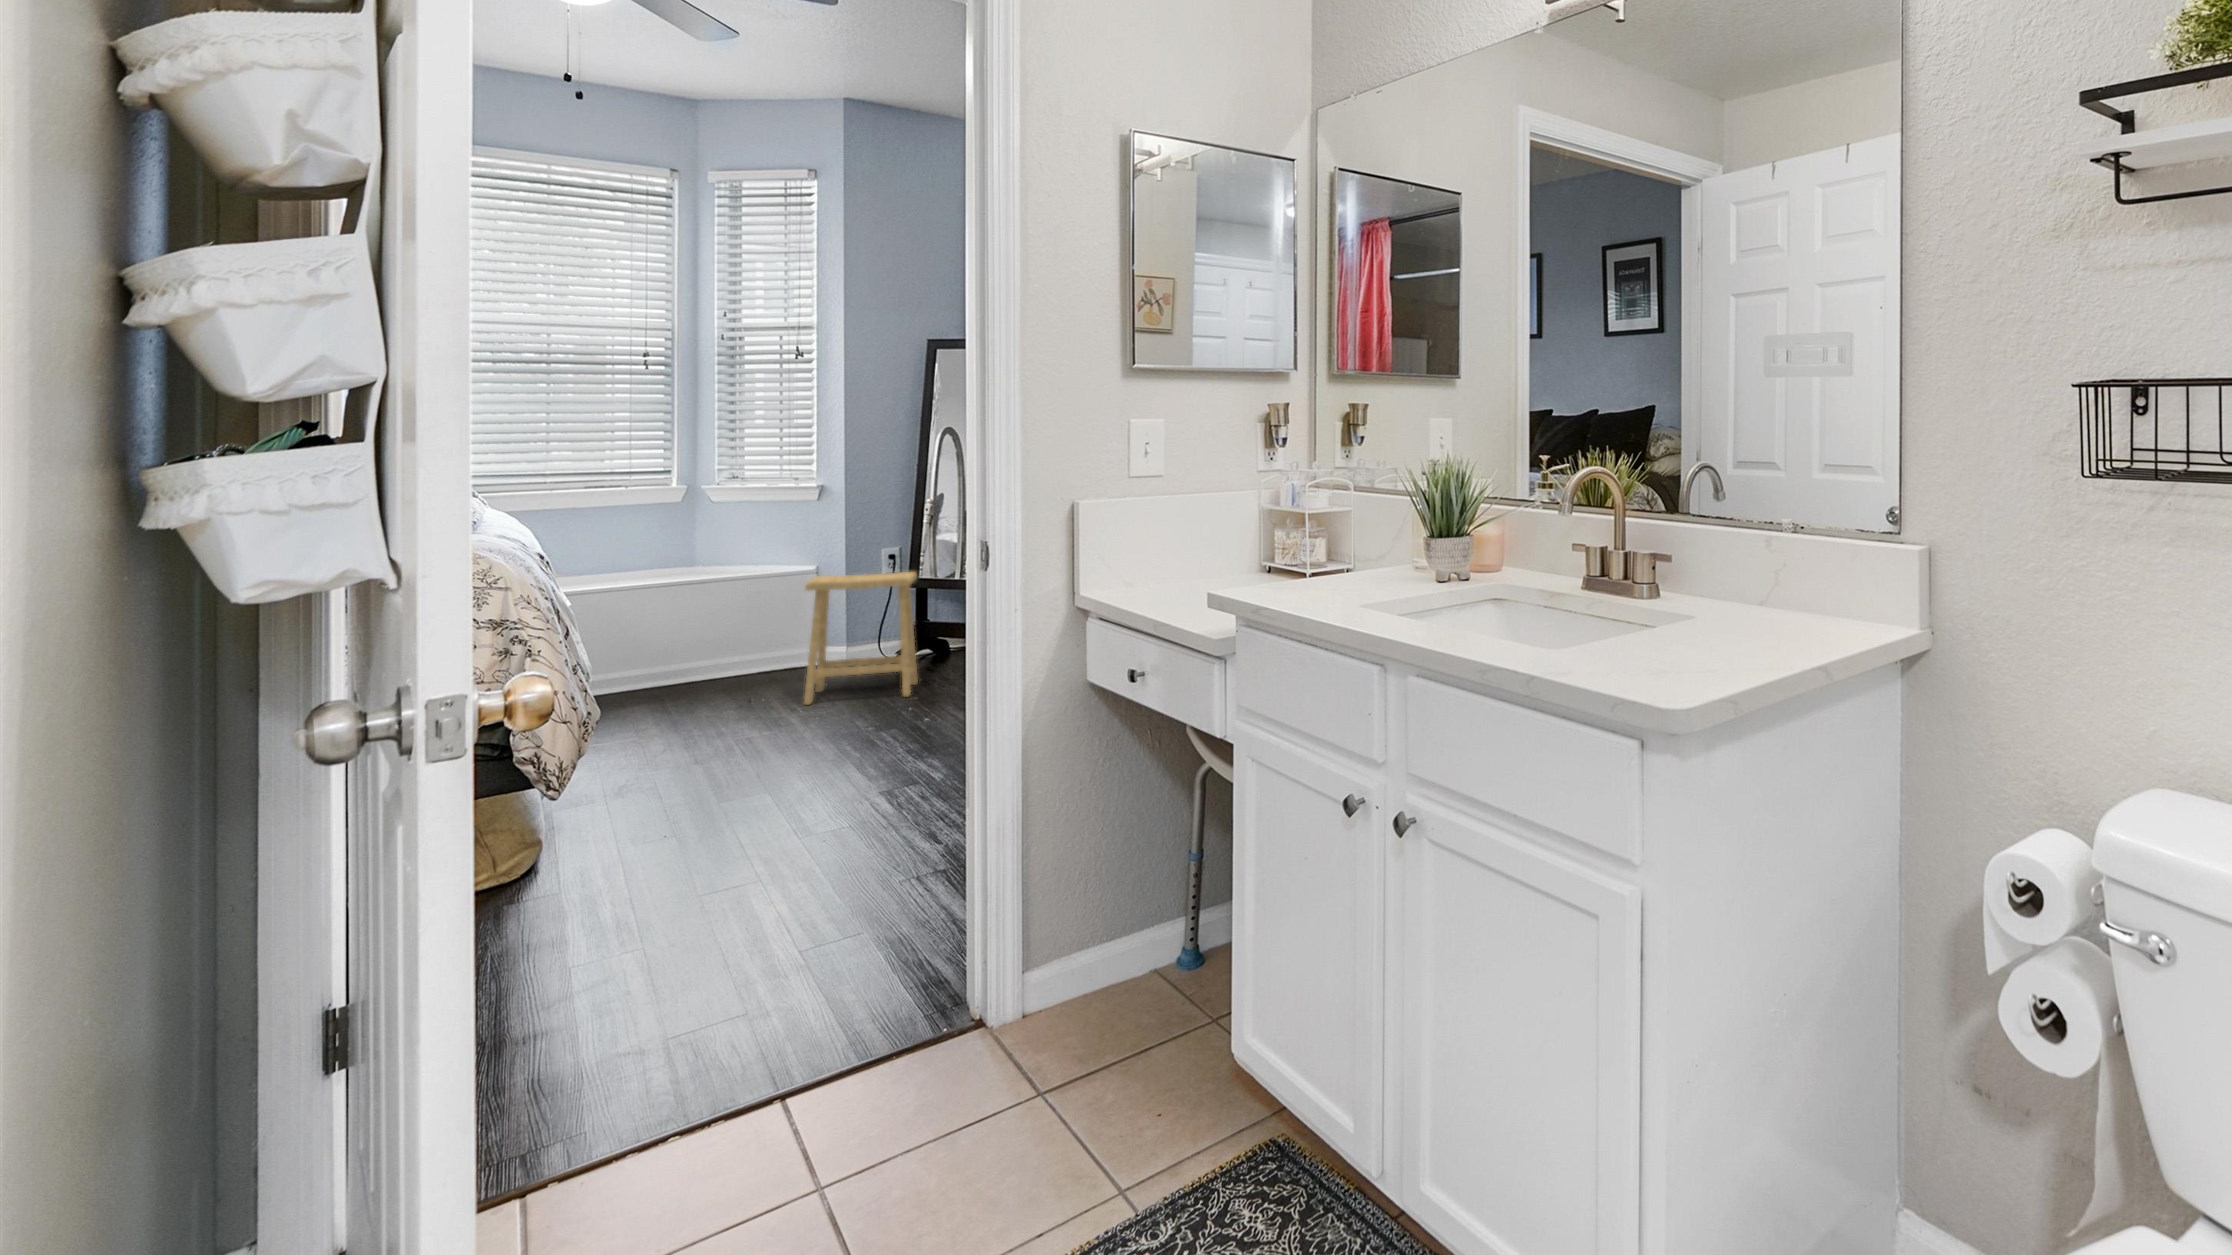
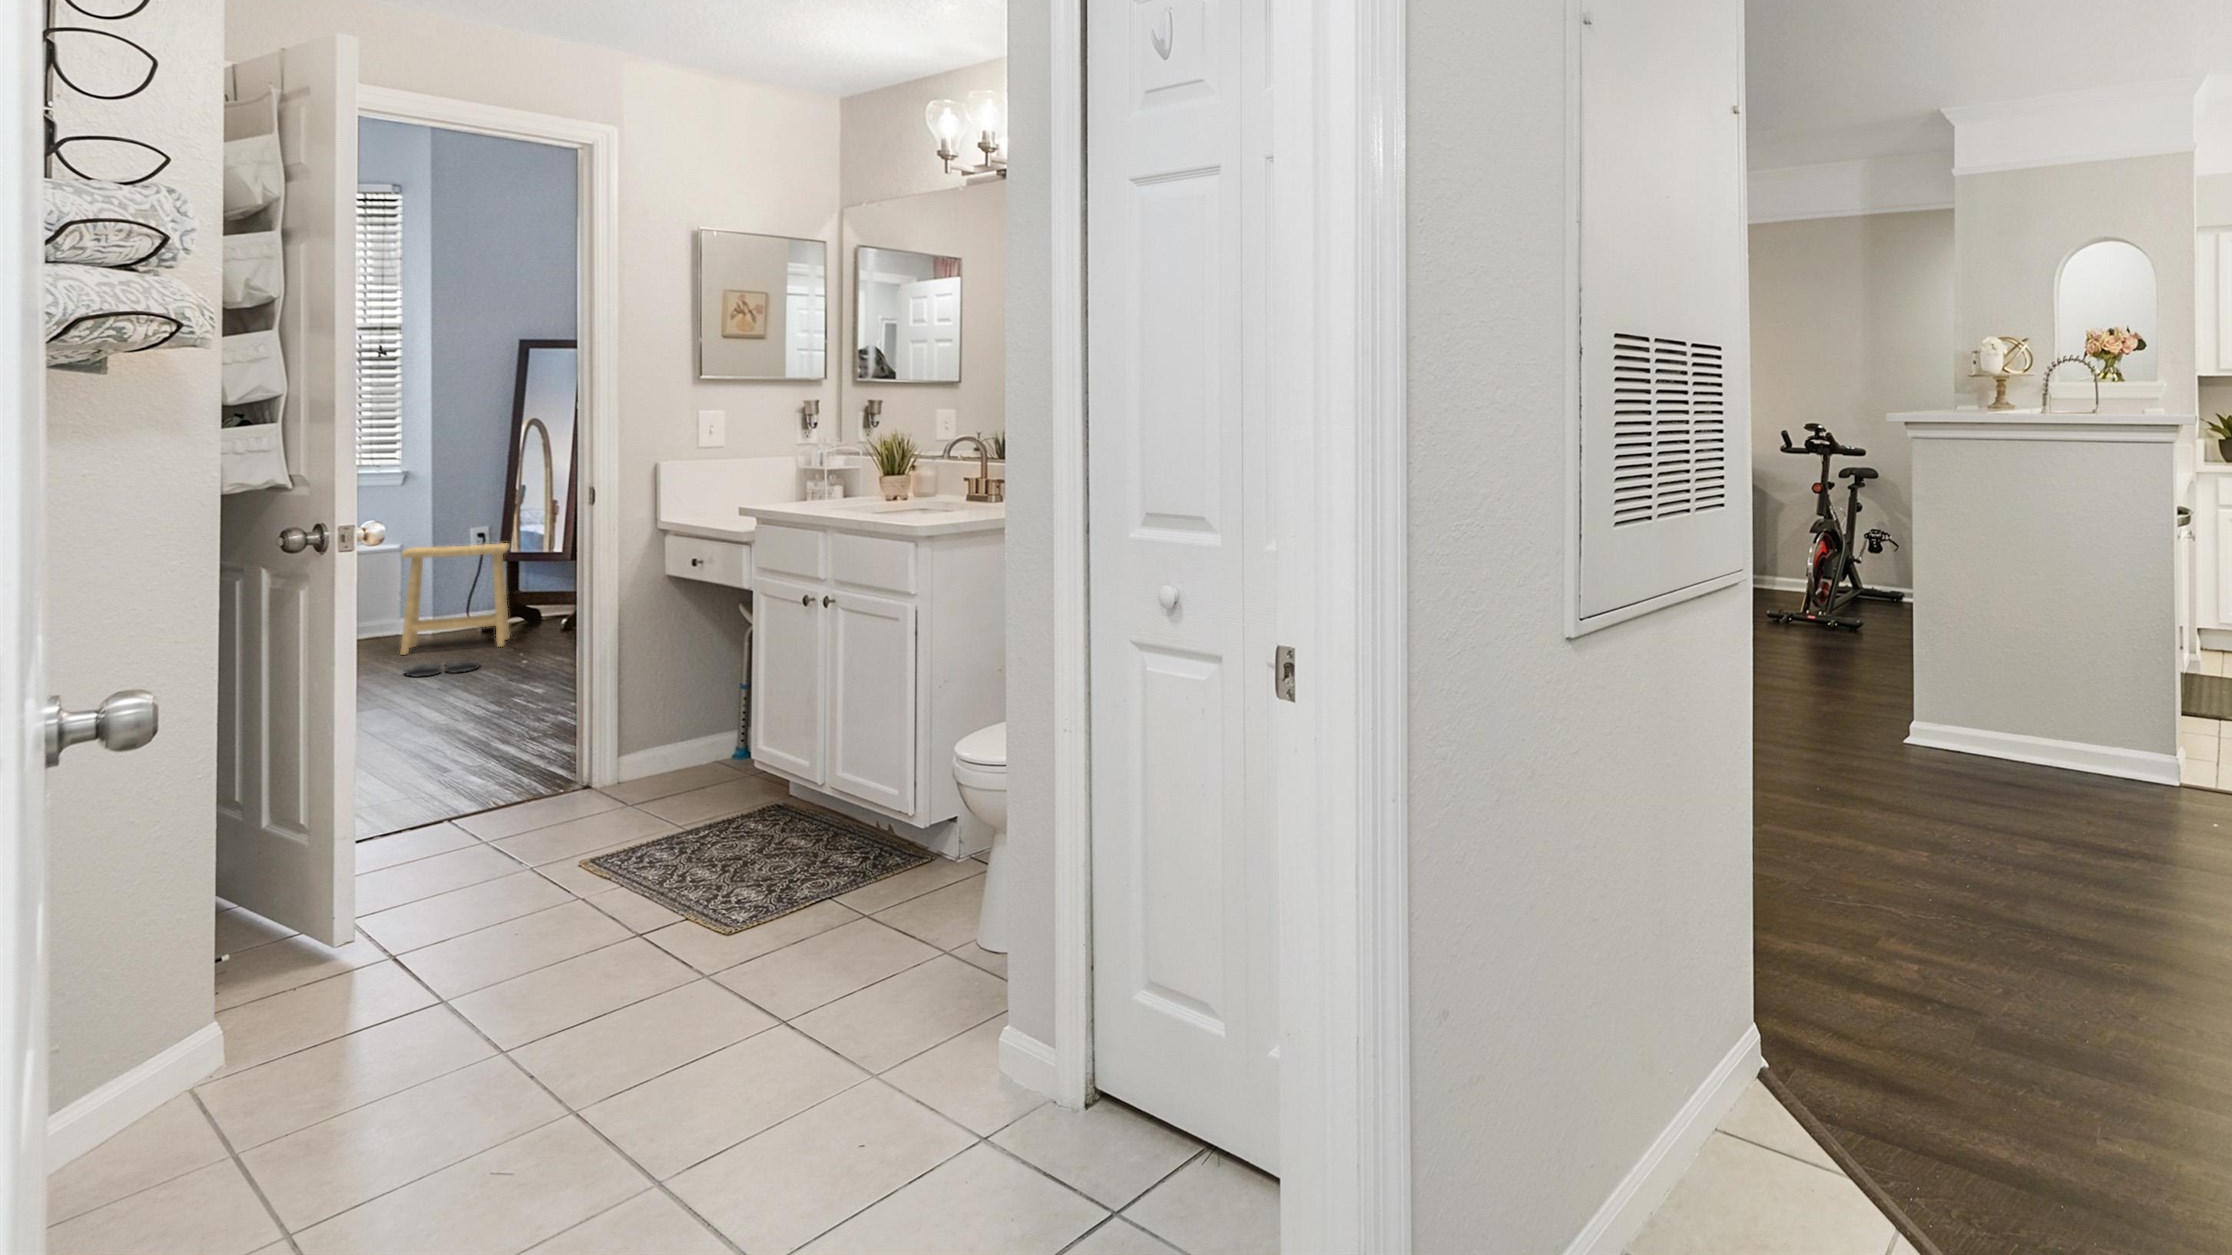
slippers: none [799,718,882,744] -> present [405,660,480,677]

